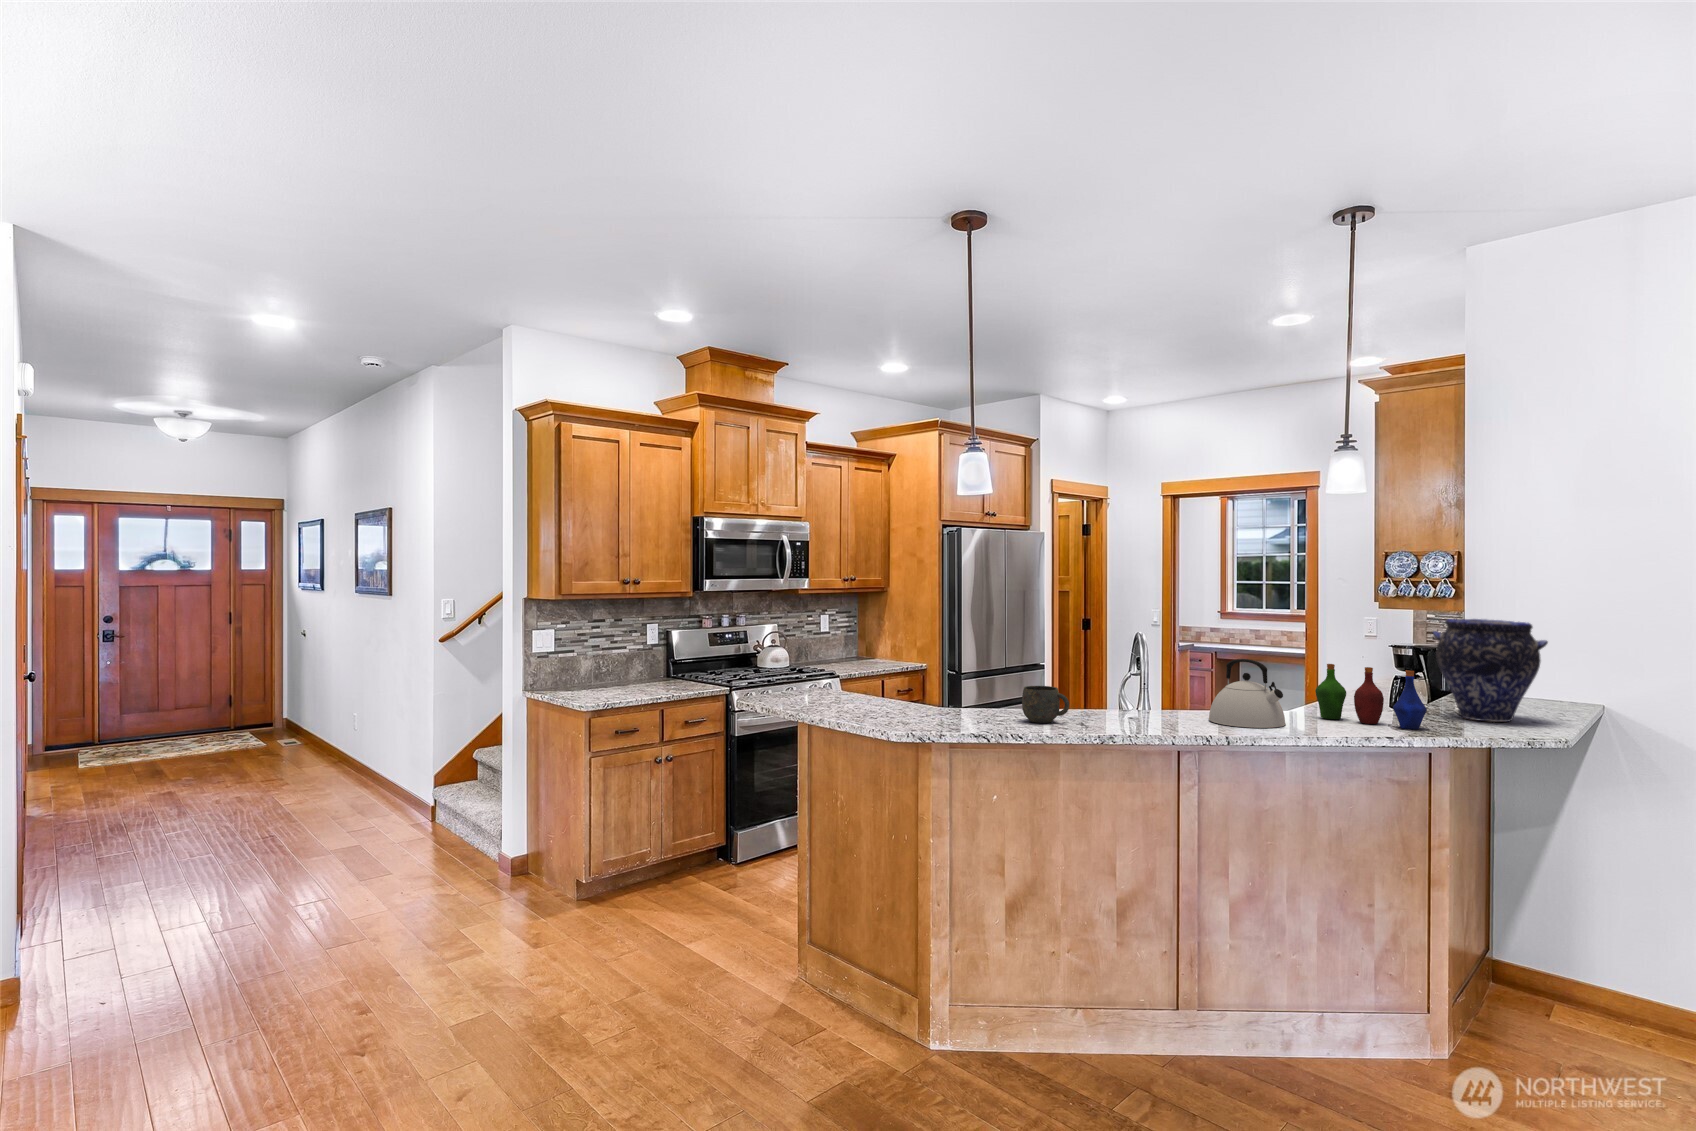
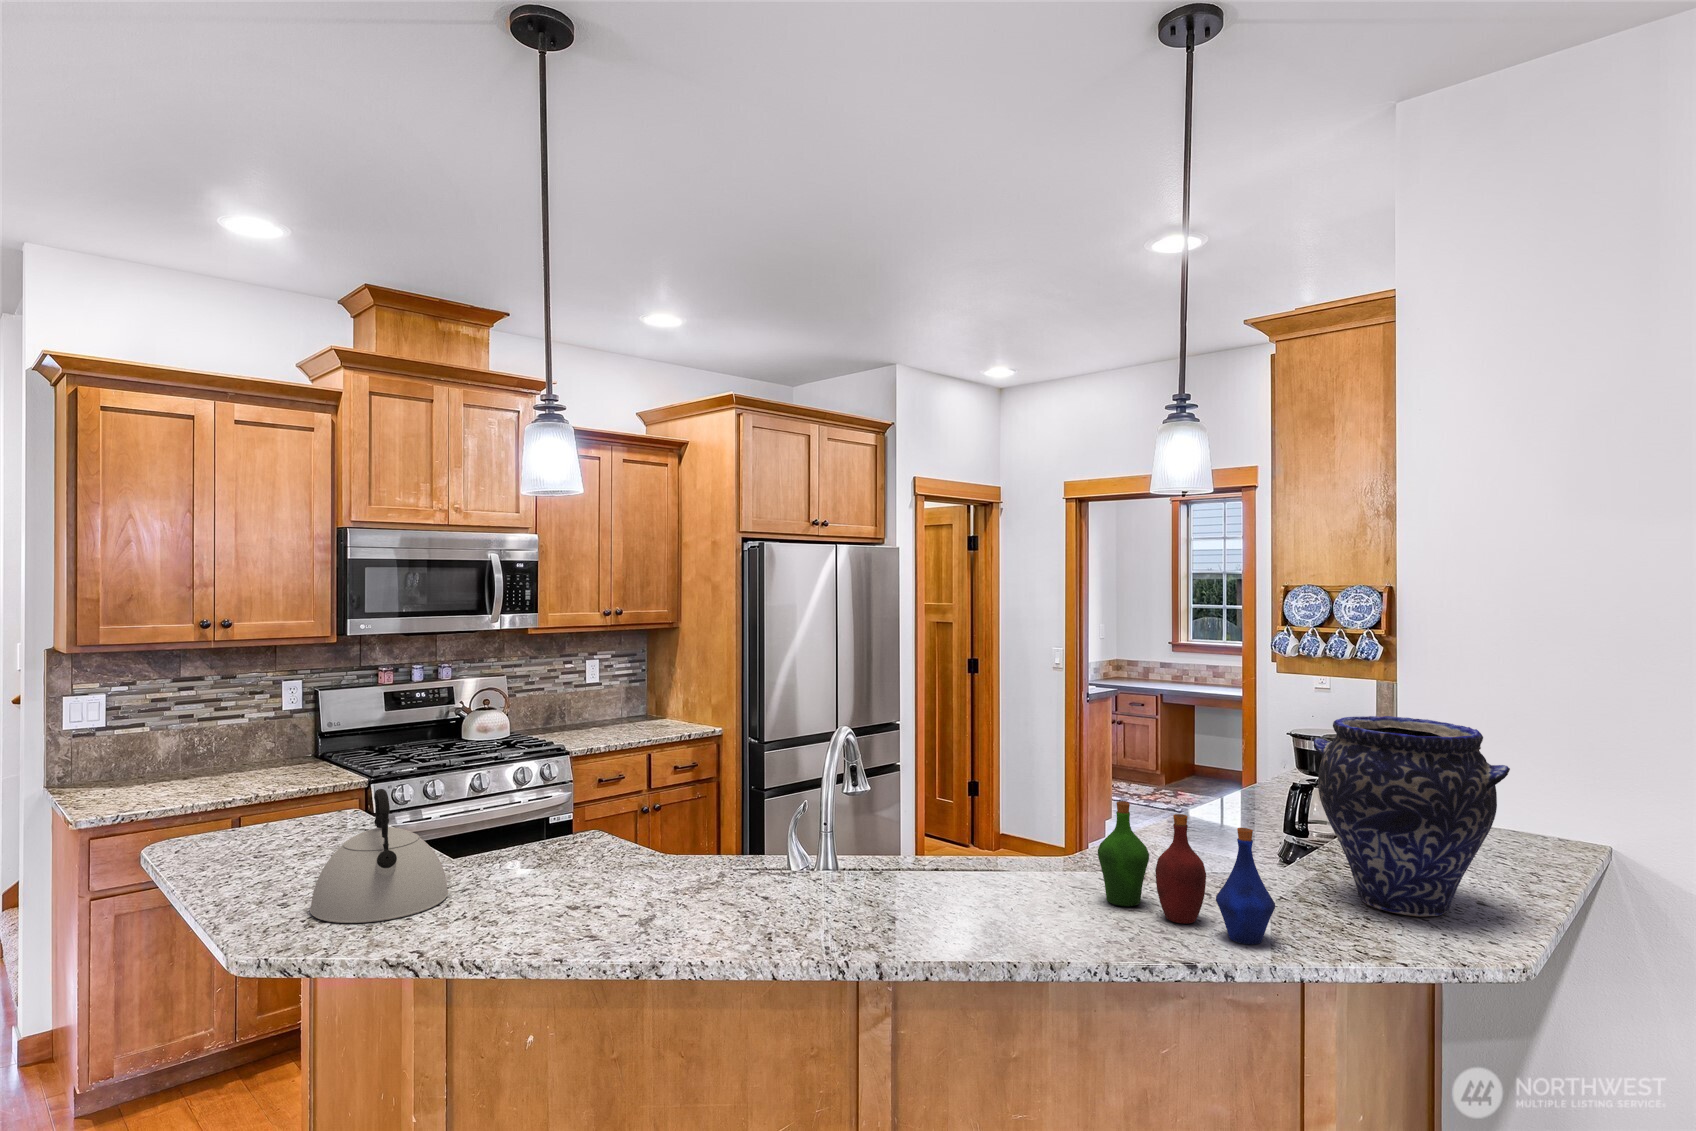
kettle: present [1209,659,1286,728] -> present [310,789,448,923]
mug: present [1022,686,1069,723] -> none [548,842,624,919]

